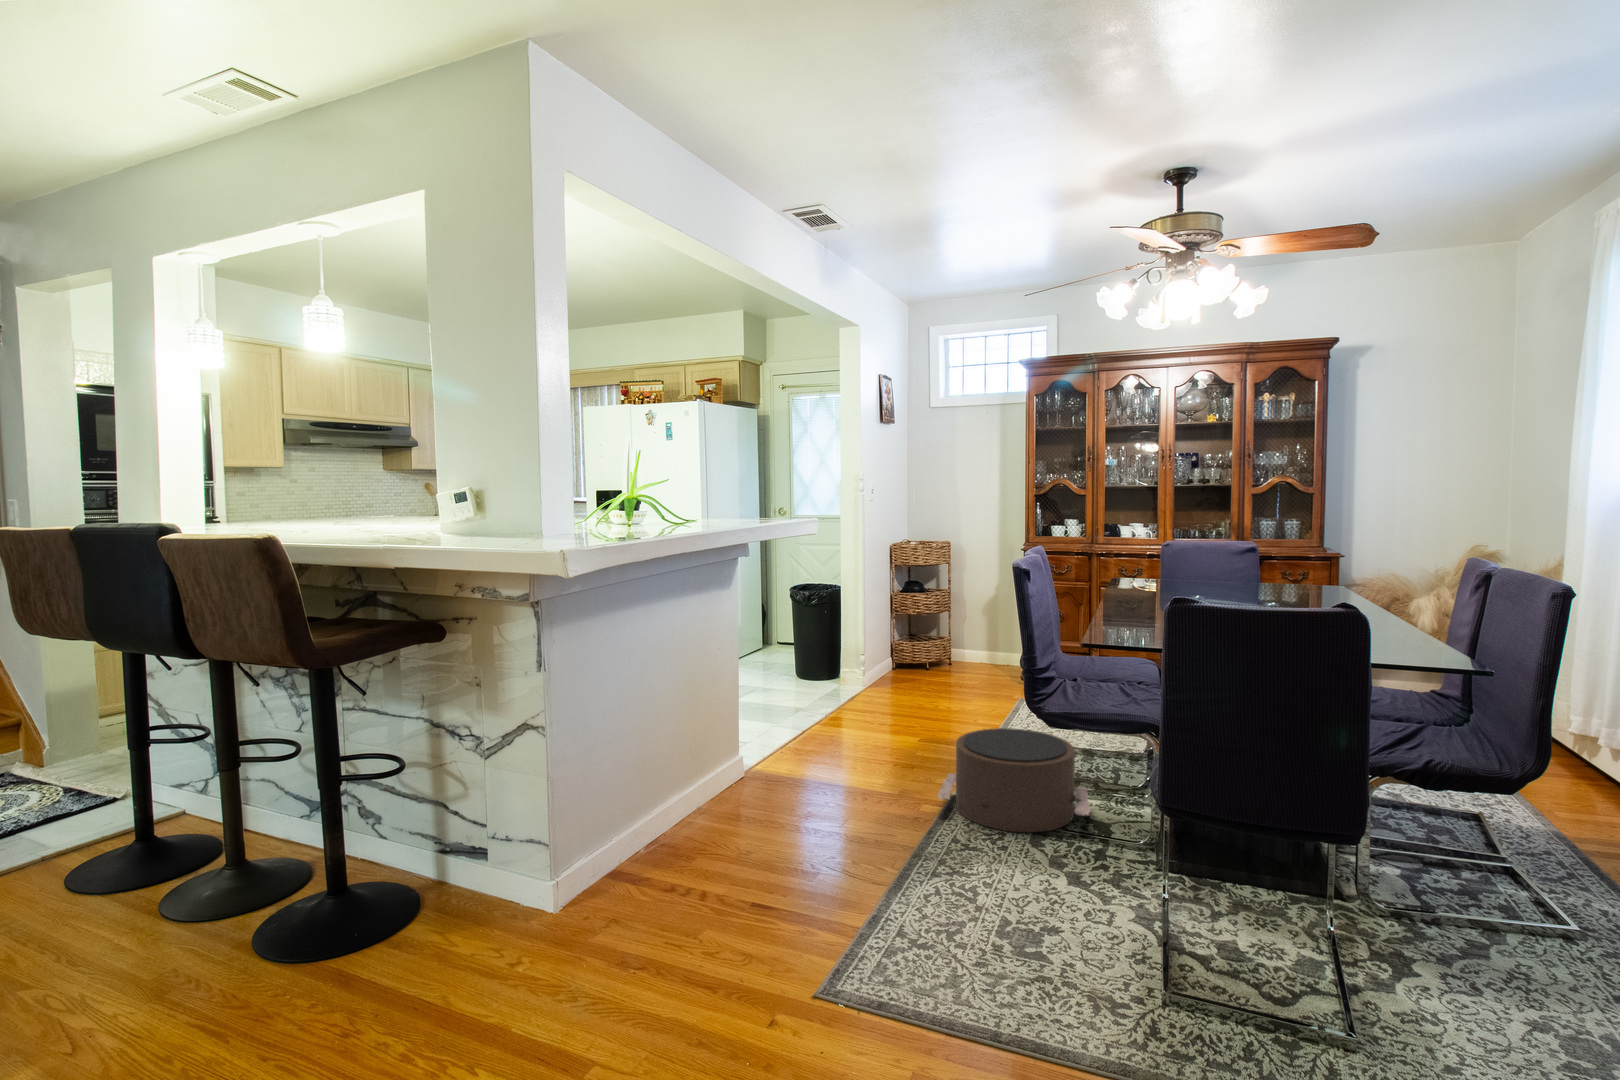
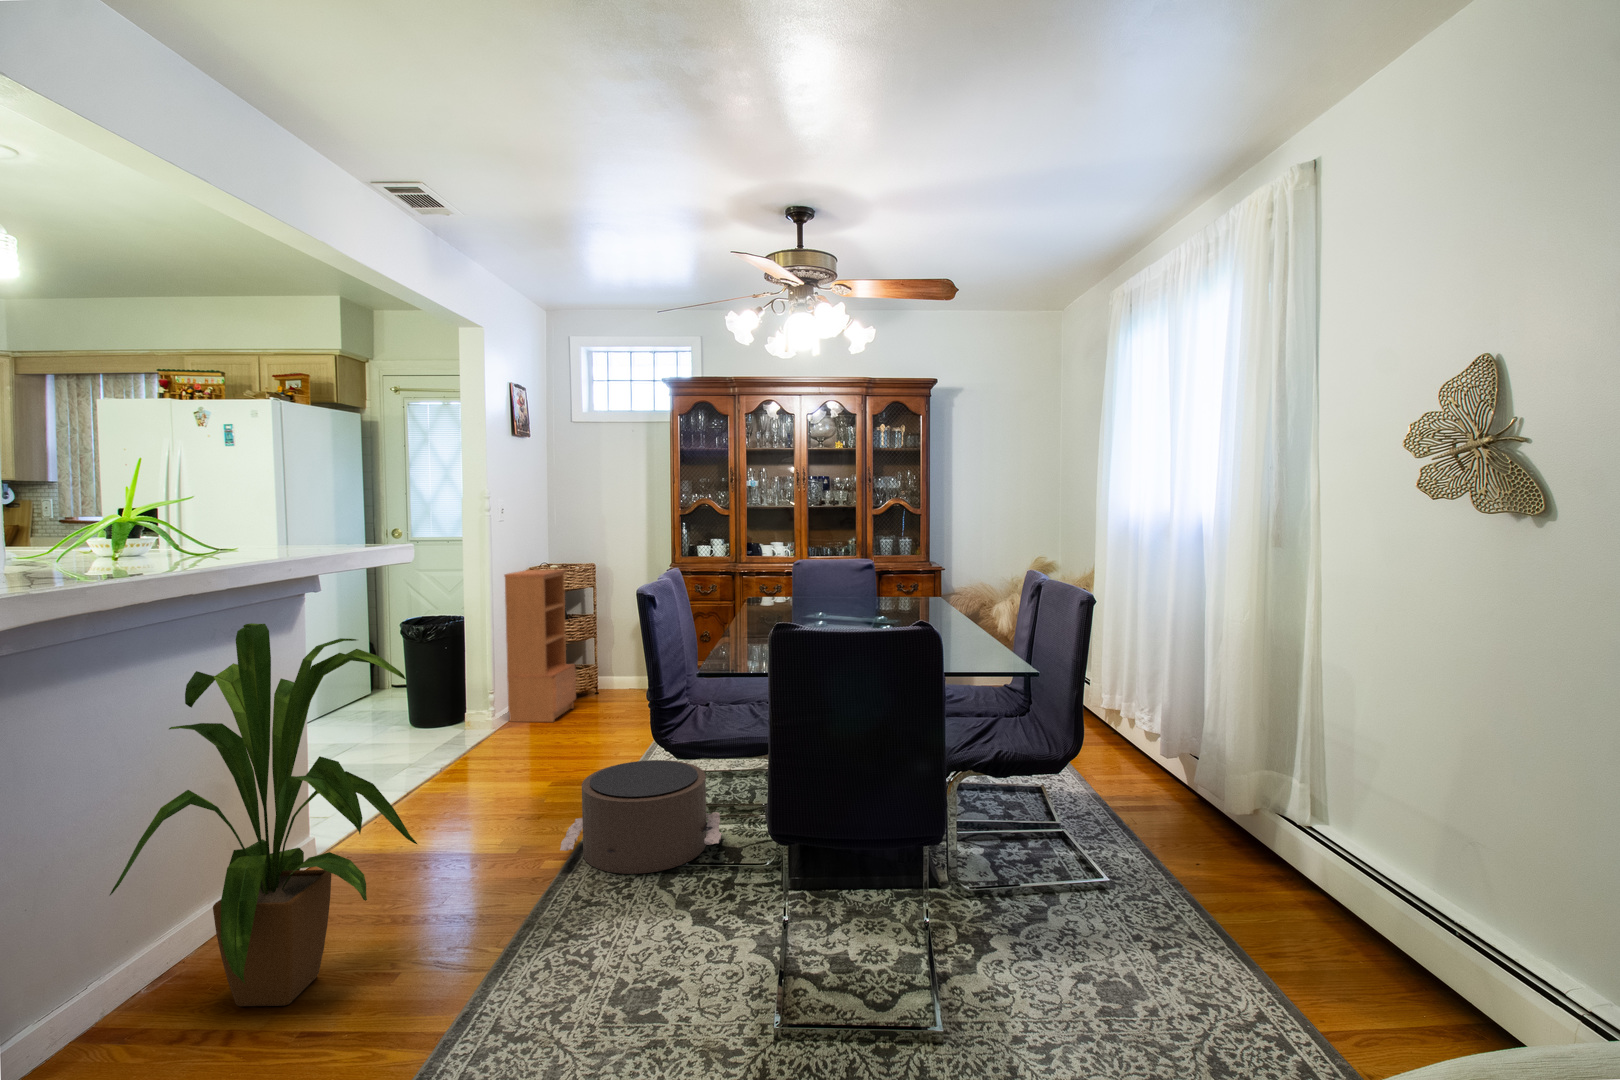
bookcase: none [872,544,932,686] -> present [504,570,576,722]
house plant: none [630,579,831,882] -> present [110,623,417,1006]

